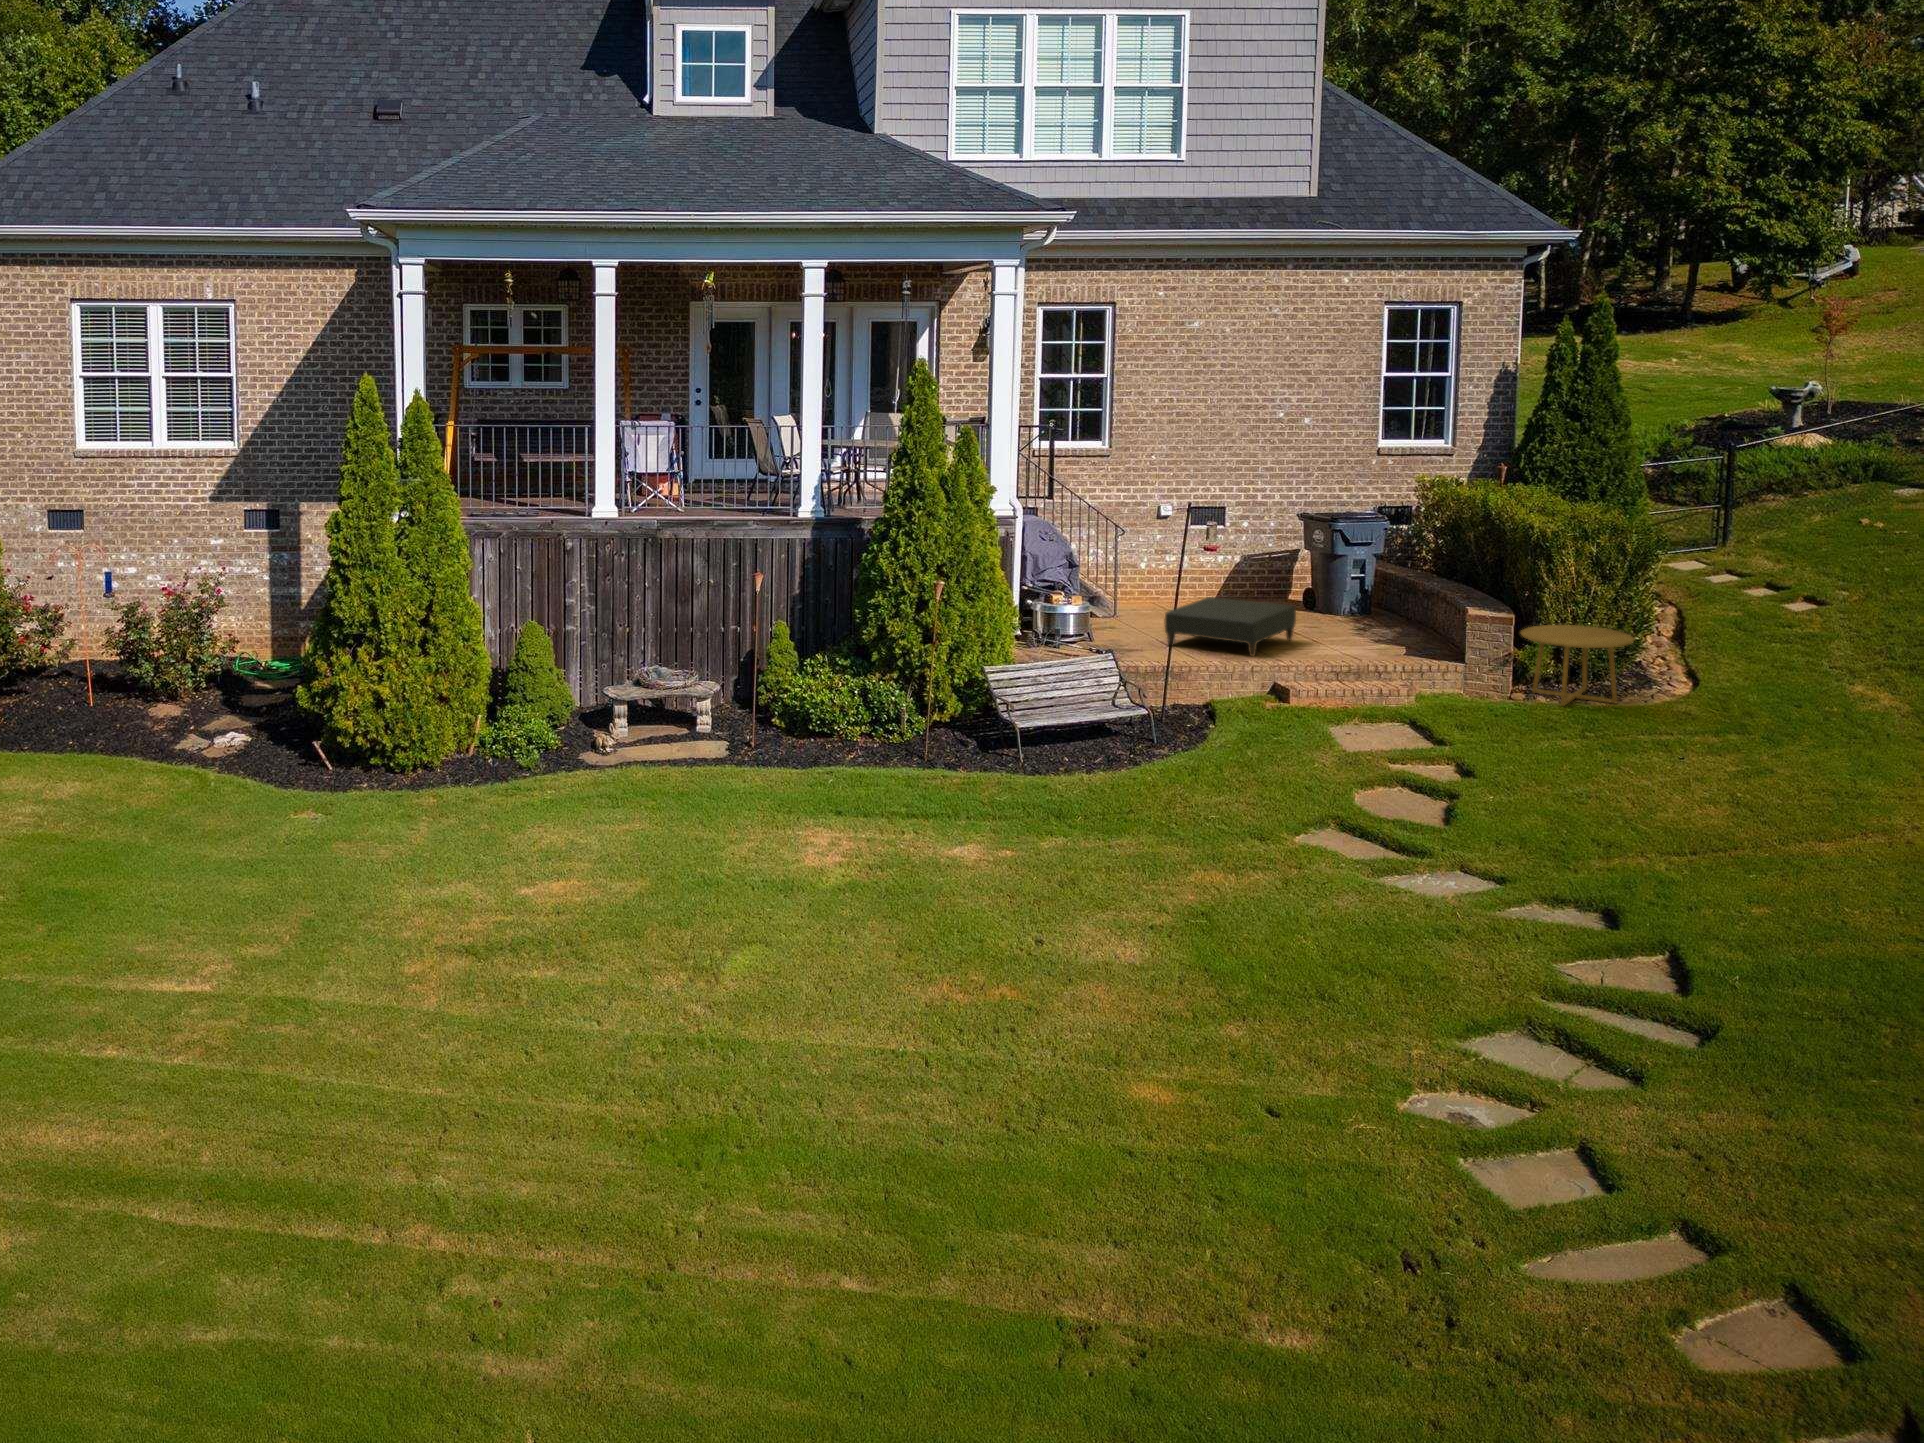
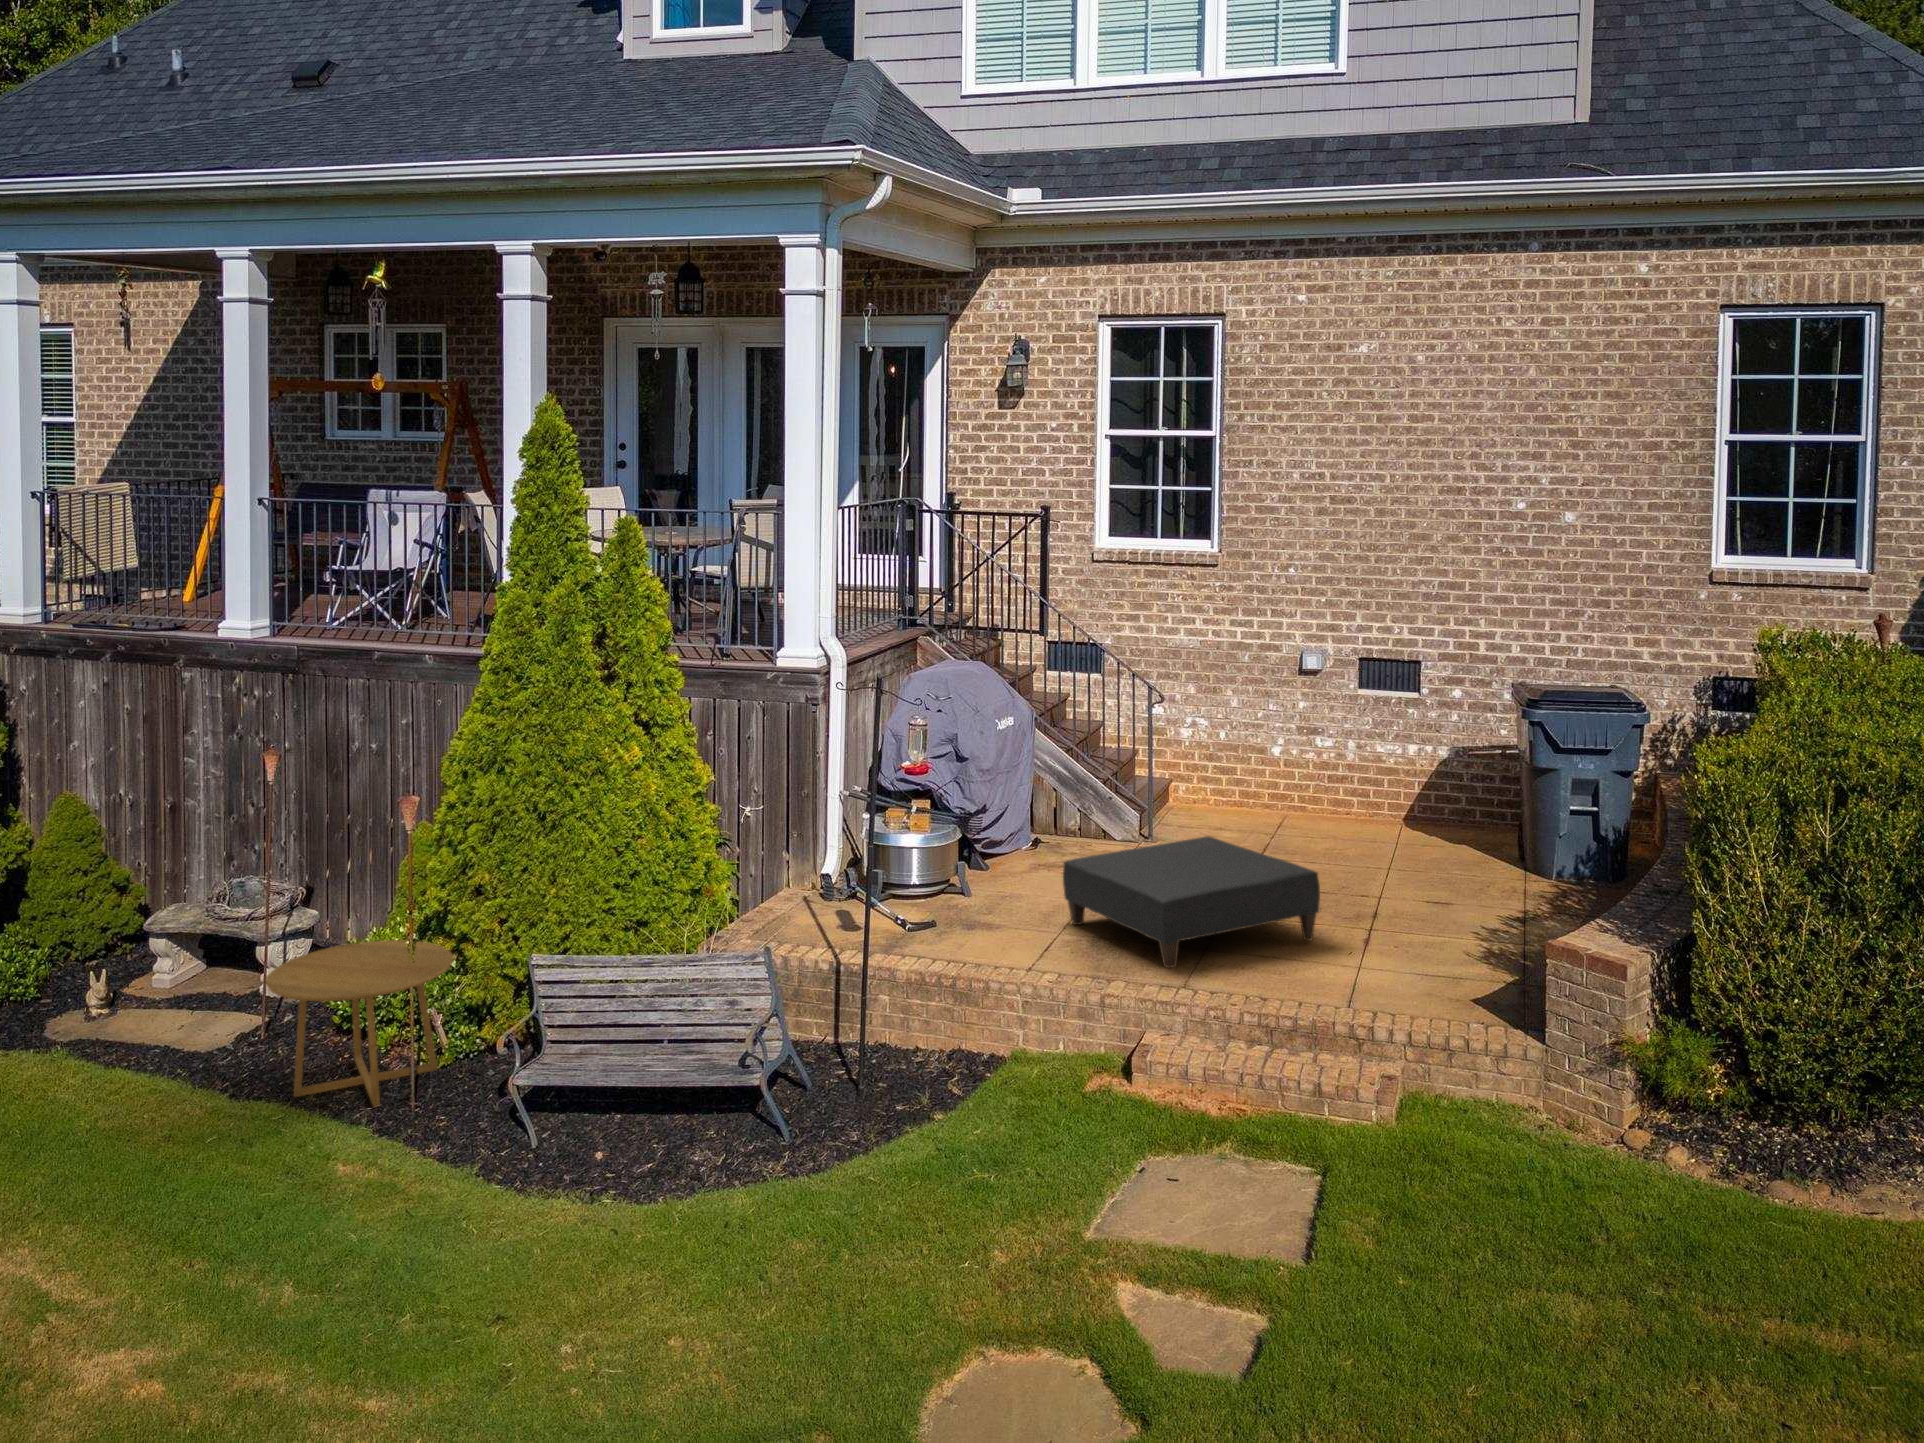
round table: present [1521,625,1634,706] -> present [265,940,453,1106]

